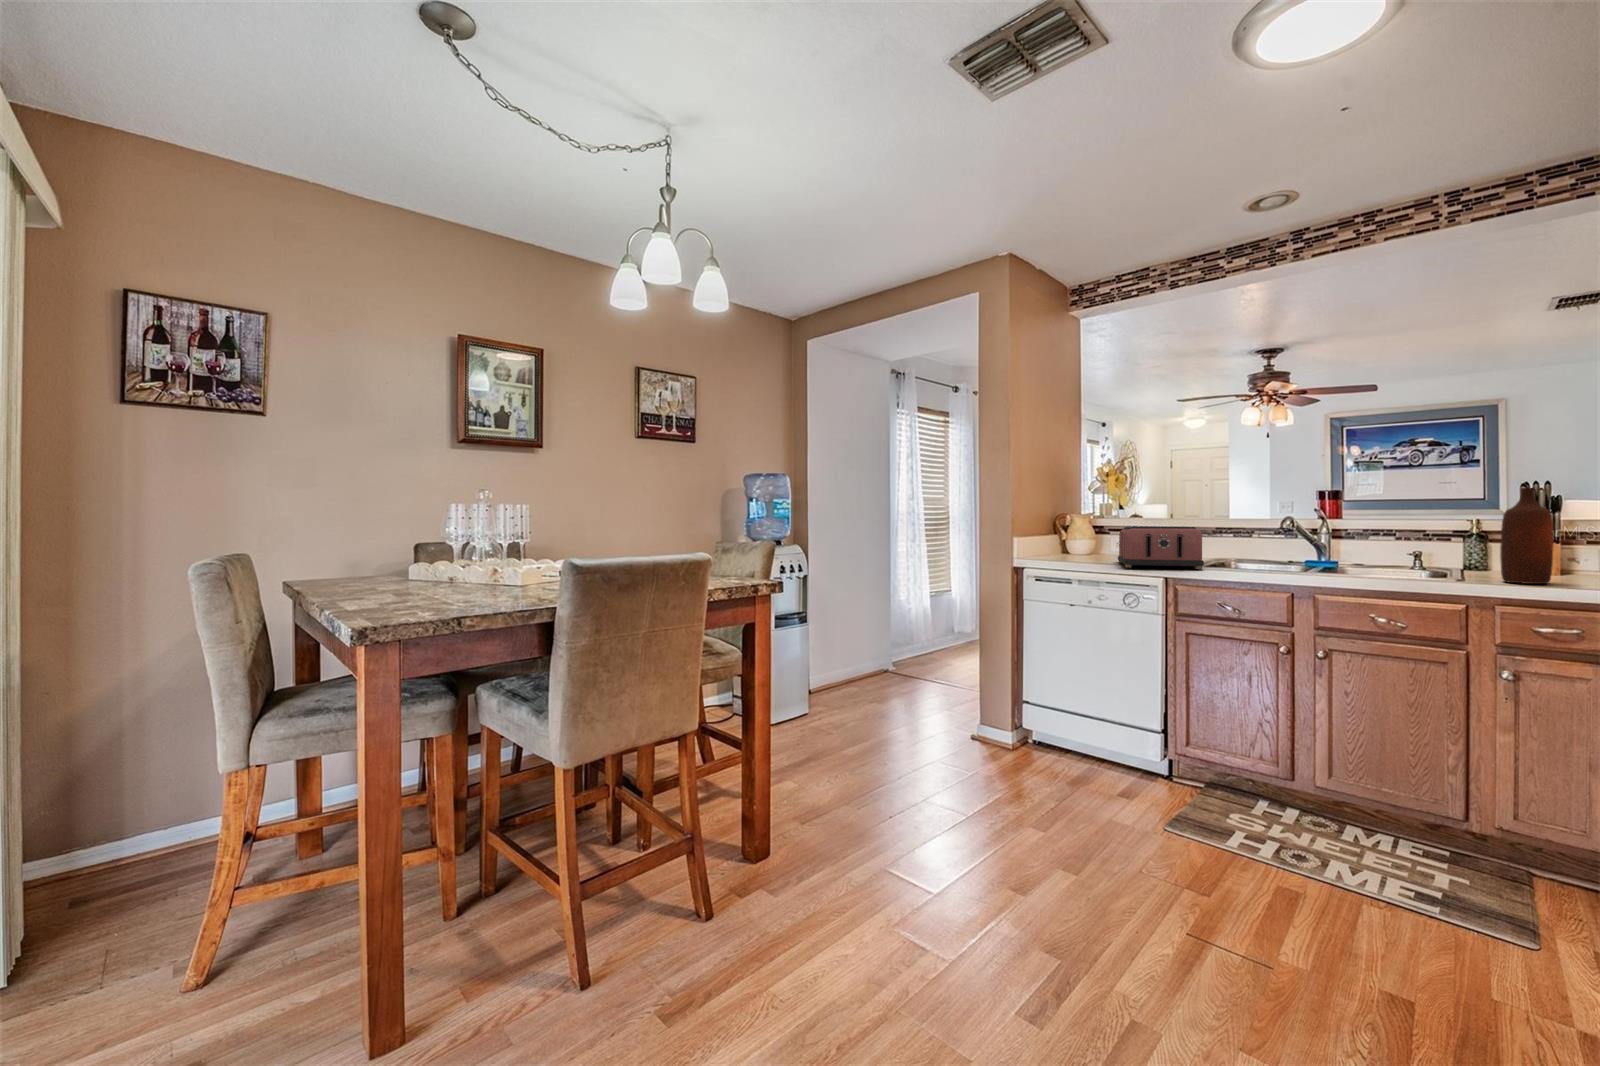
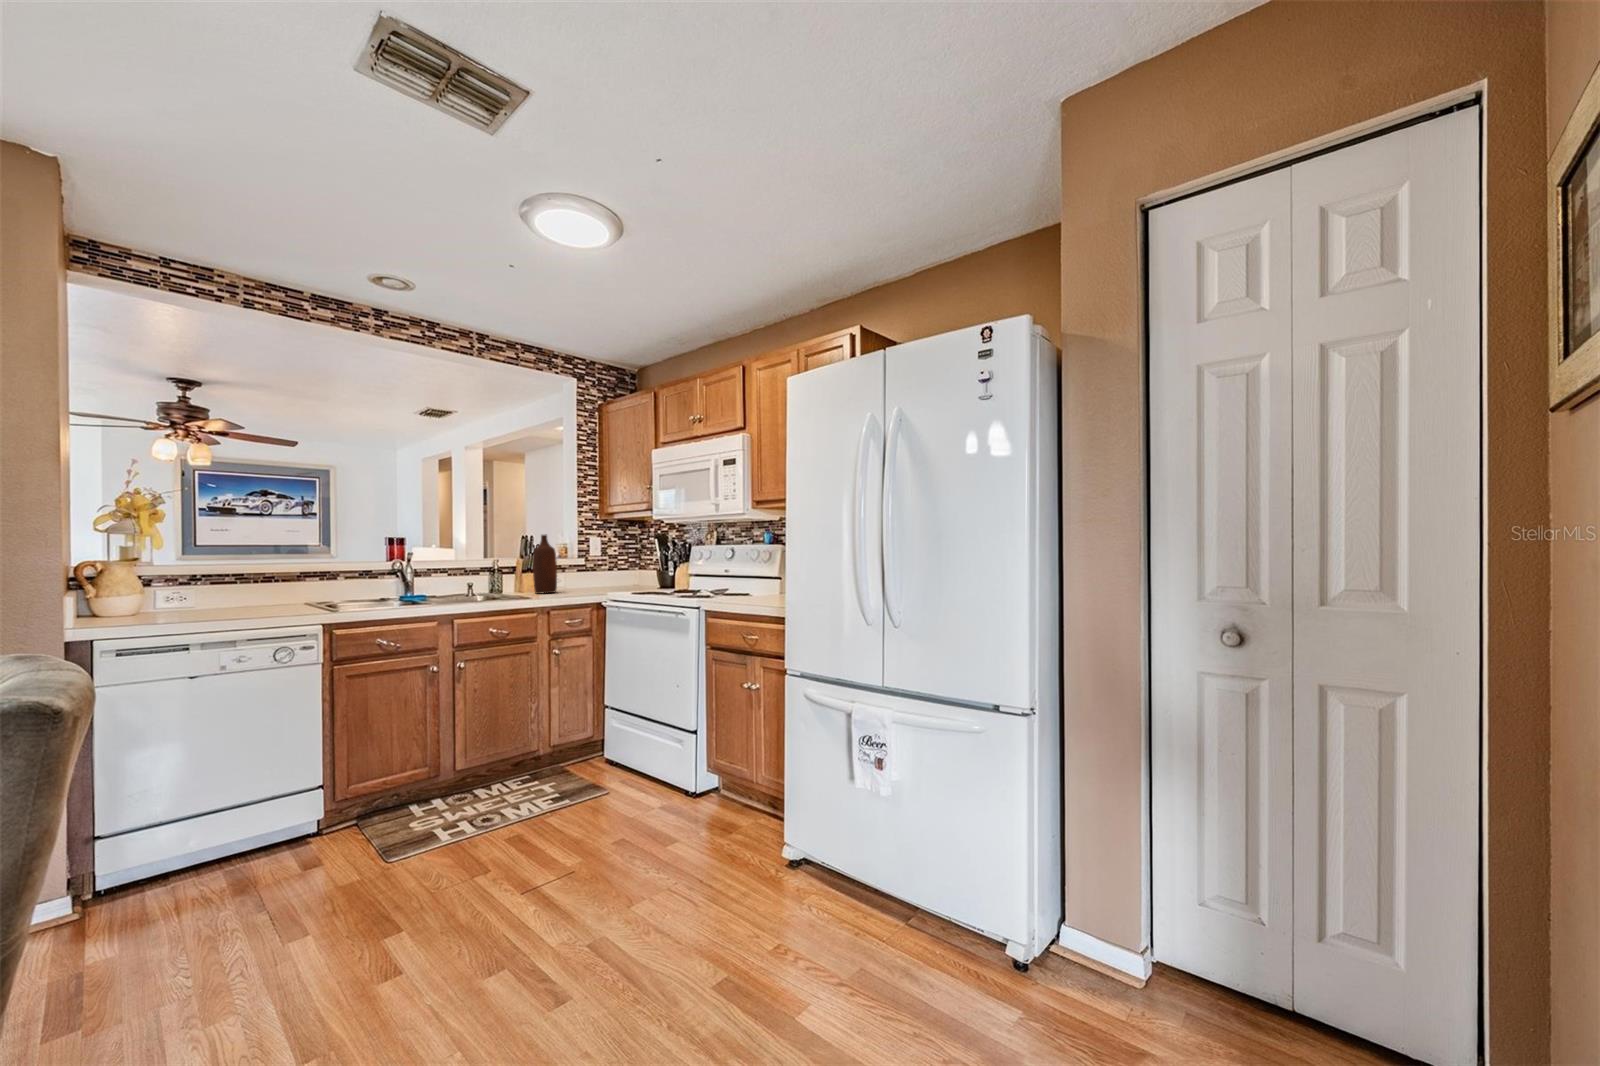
toaster: present [1118,527,1204,569] -> none [219,569,352,618]

